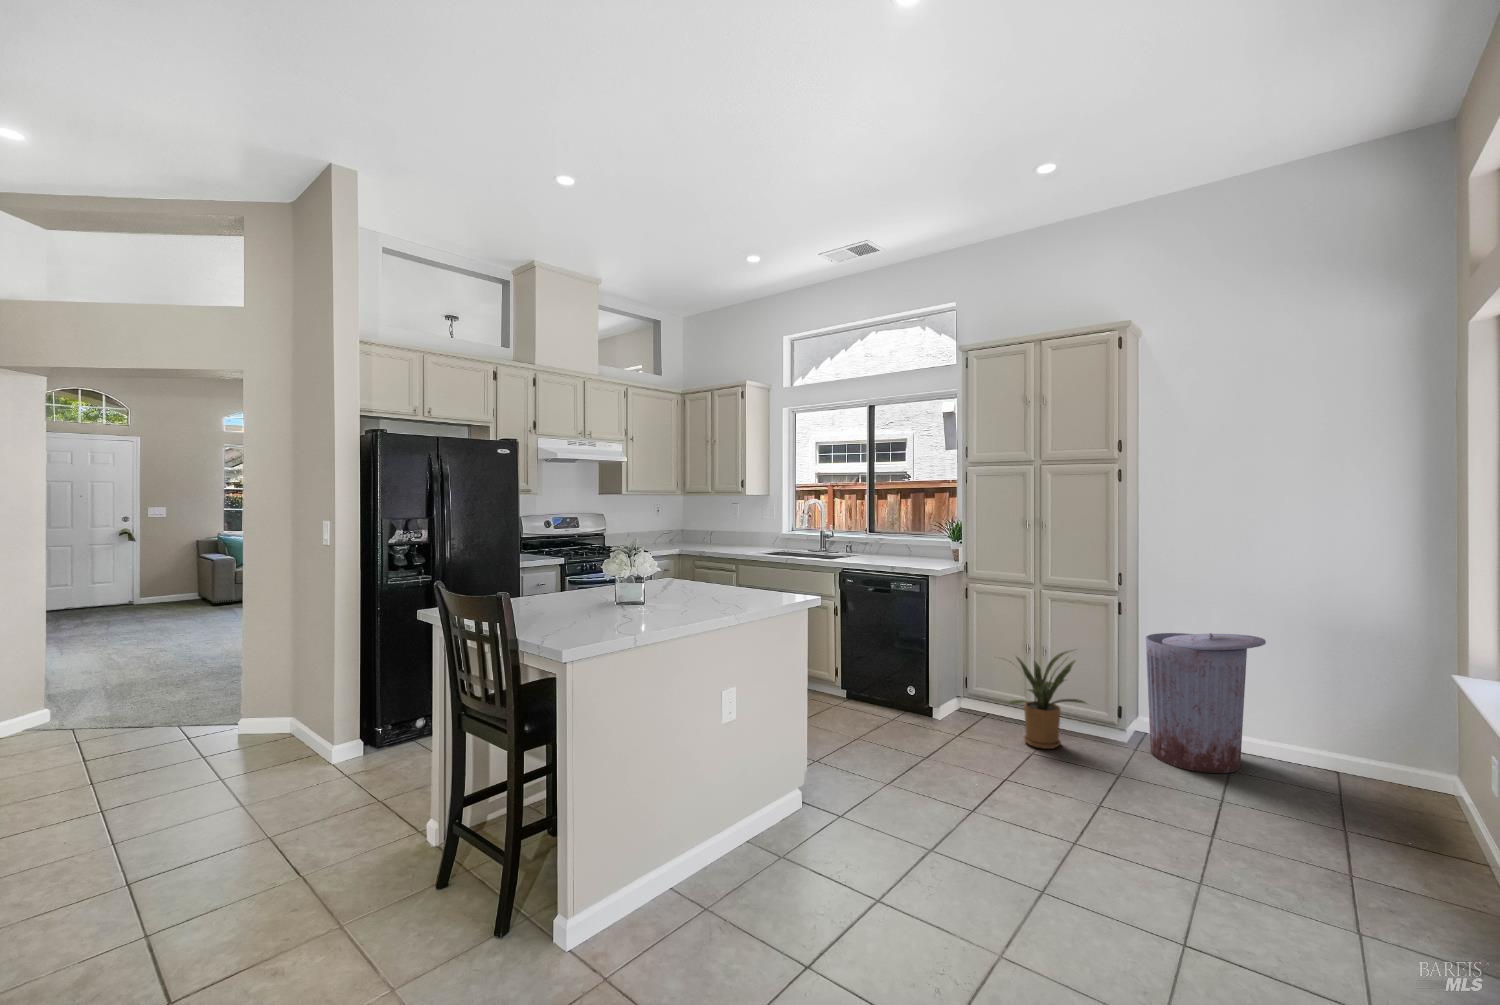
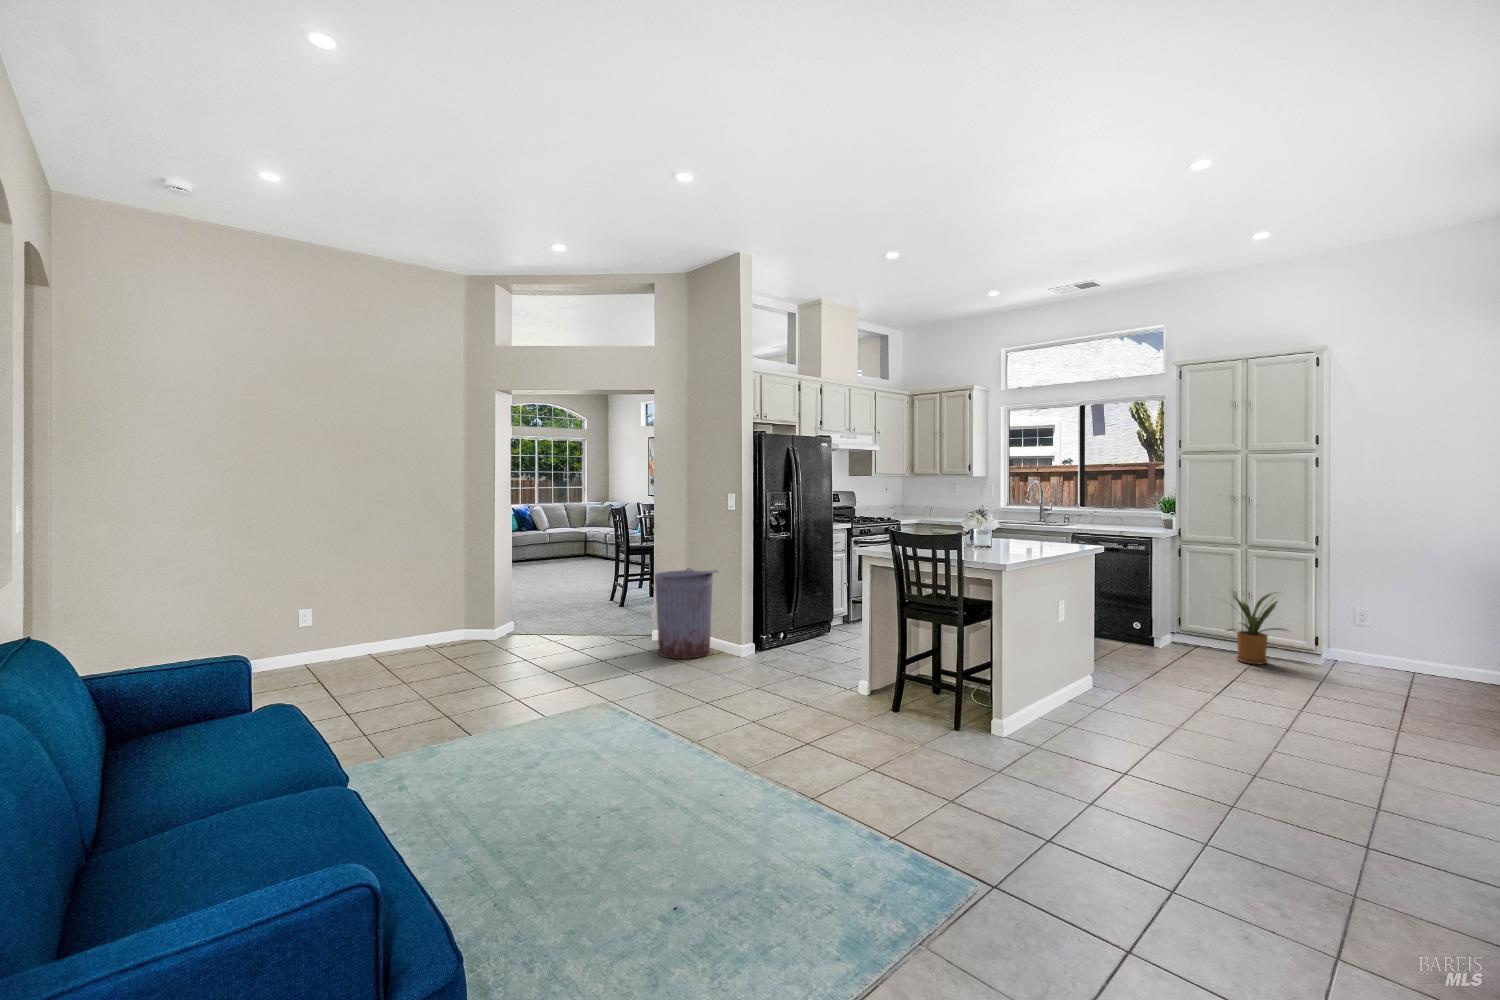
trash can: present [1146,633,1266,773] -> present [655,568,718,659]

